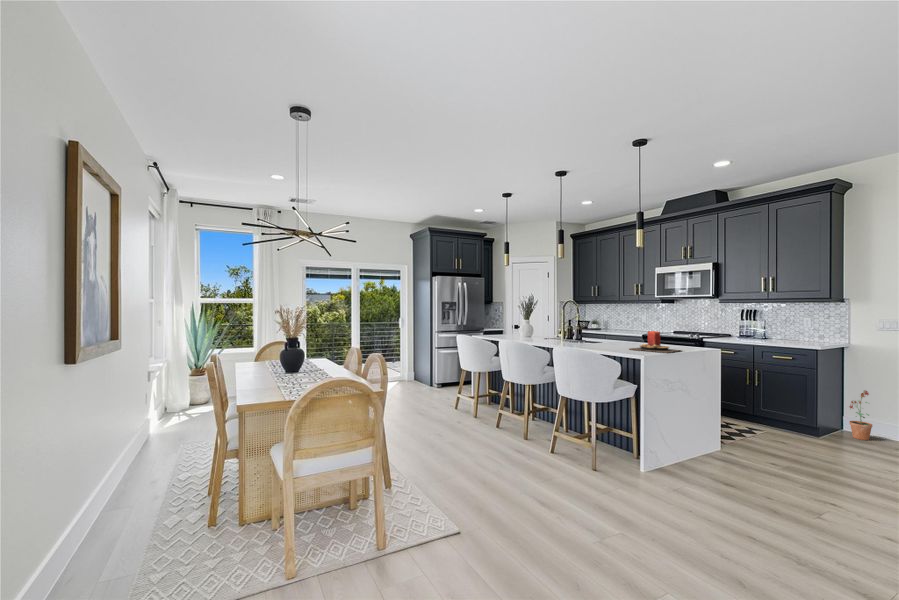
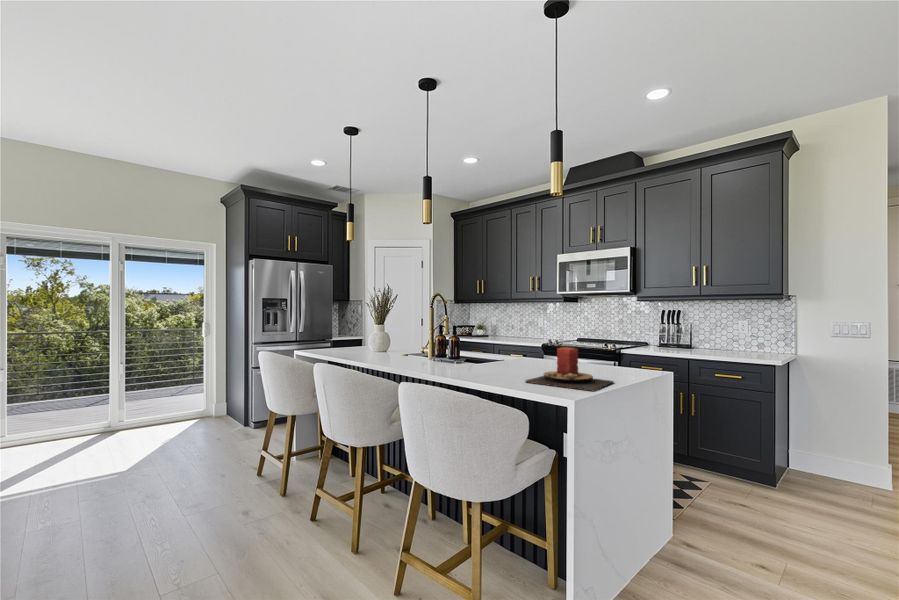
potted plant: present [849,390,872,440] -> none [801,419,834,489]

